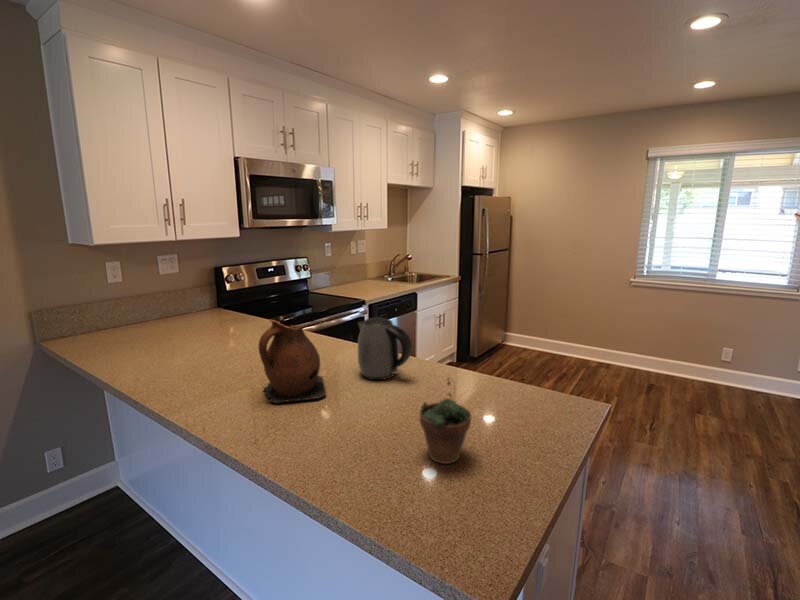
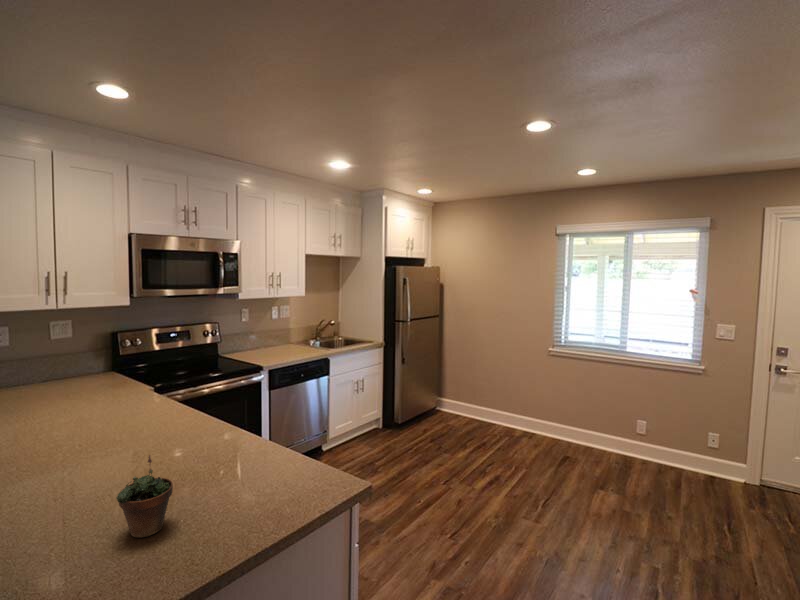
kettle: present [358,317,412,380] -> none [161,391,208,451]
ceramic pitcher: present [259,319,326,403] -> none [41,393,125,473]

